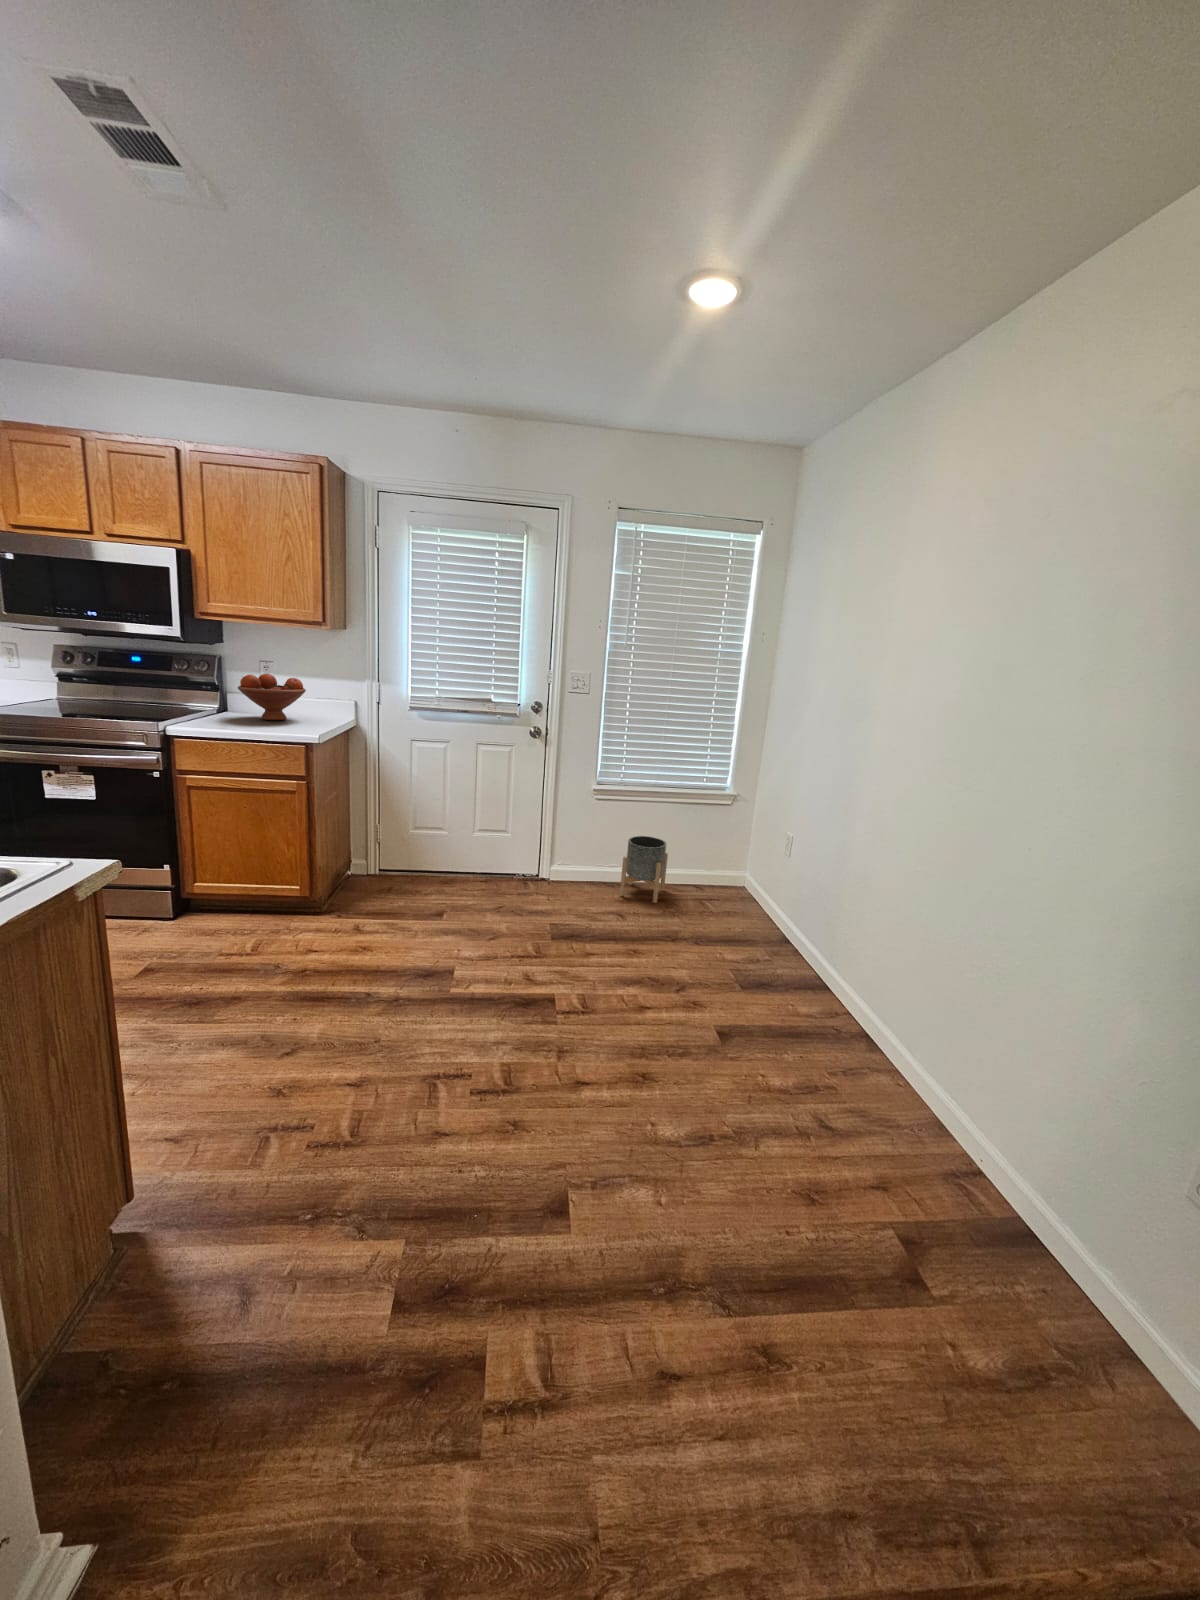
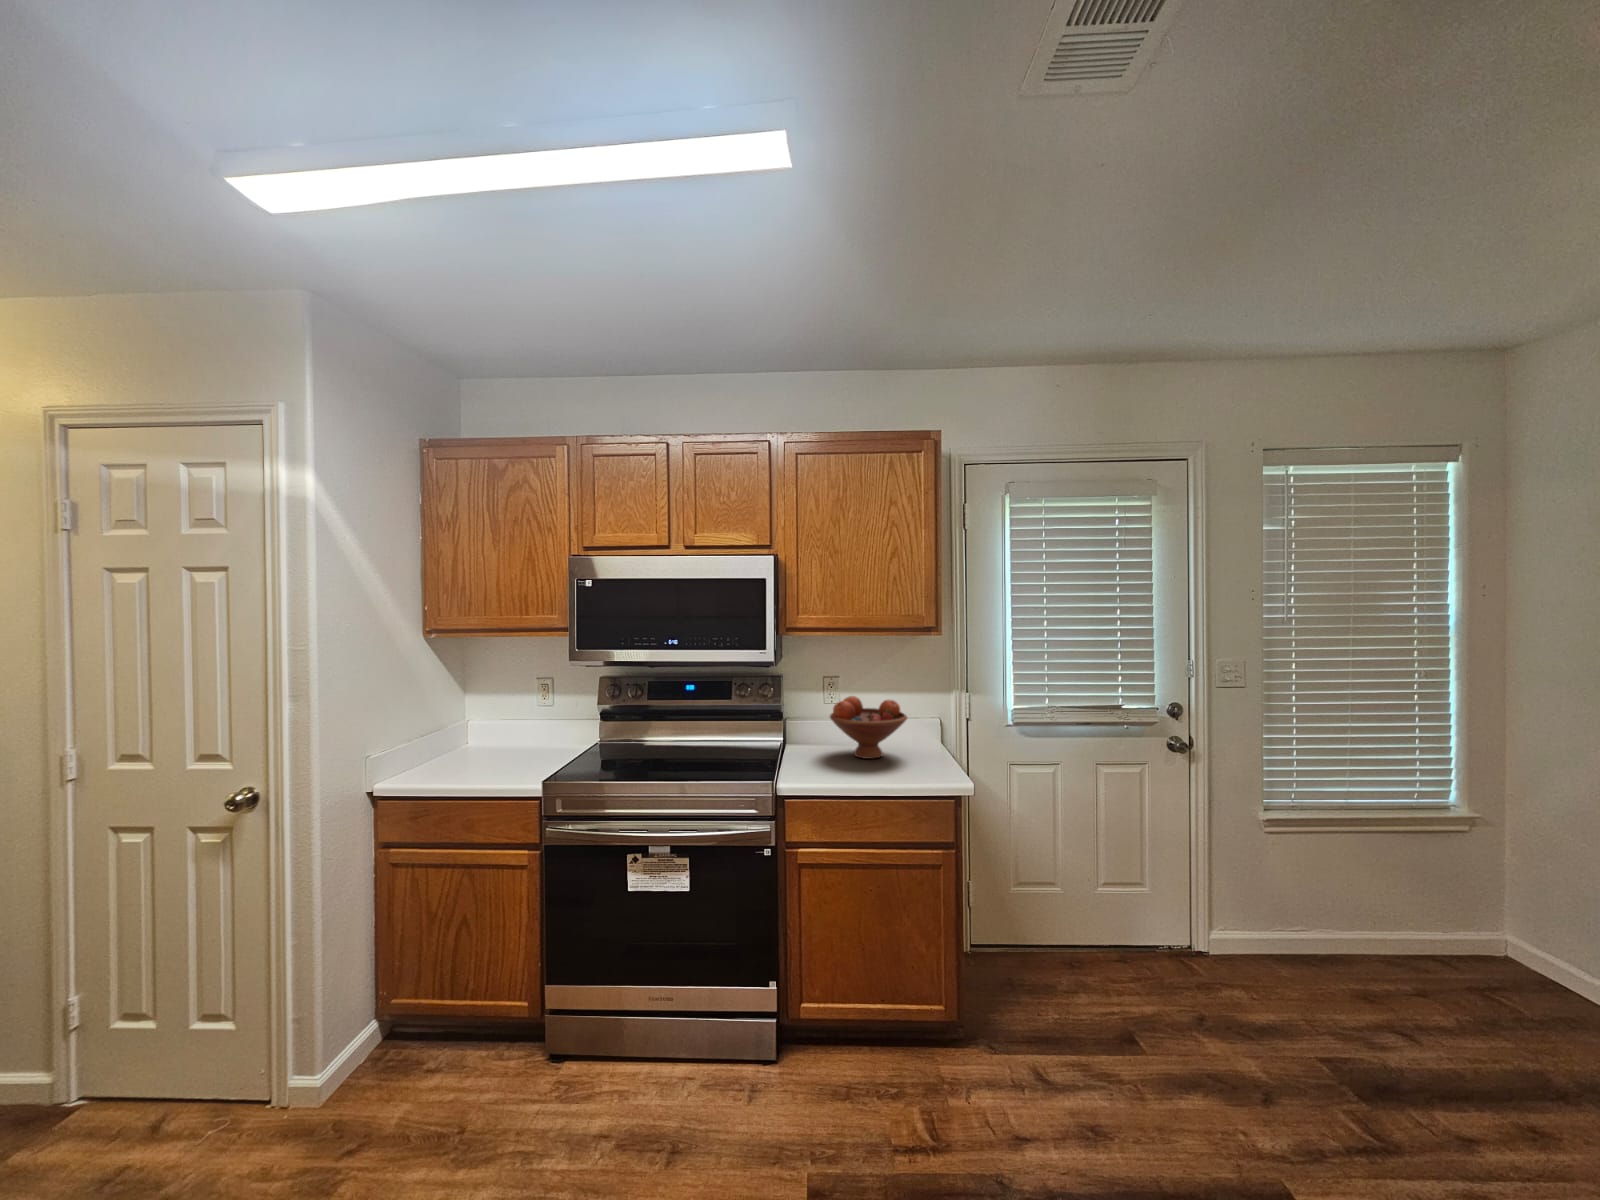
planter: present [620,836,668,903] -> none [1327,885,1412,995]

